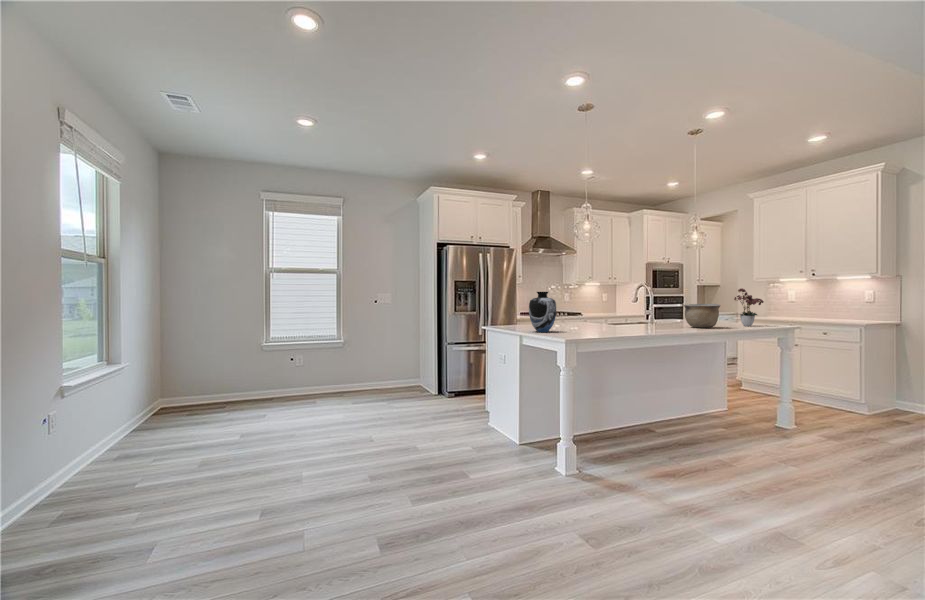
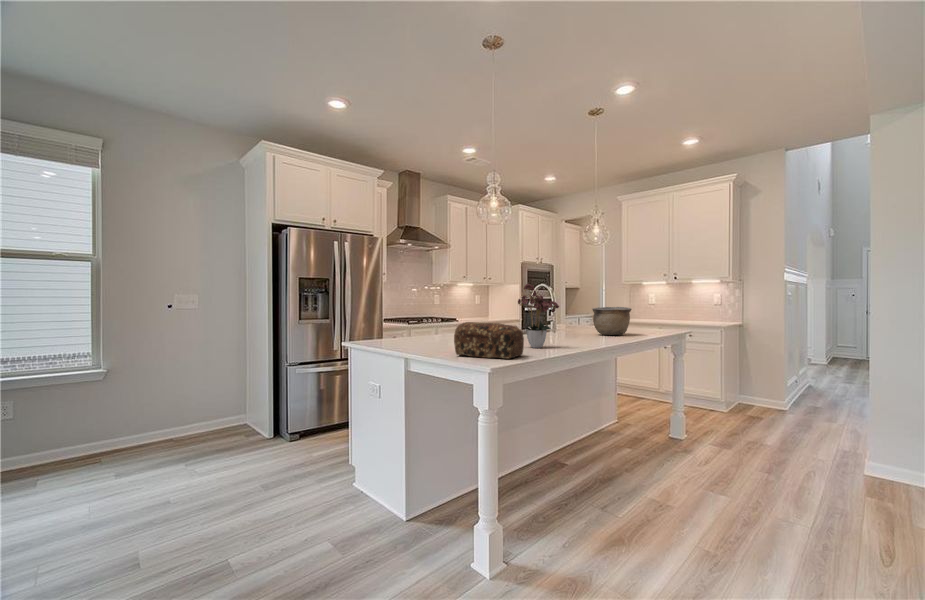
flower arrangement: present [734,288,764,326] -> present [518,284,559,348]
vase: present [529,292,556,332] -> none [420,291,460,351]
bread loaf: none [547,313,594,336] -> present [454,322,524,359]

